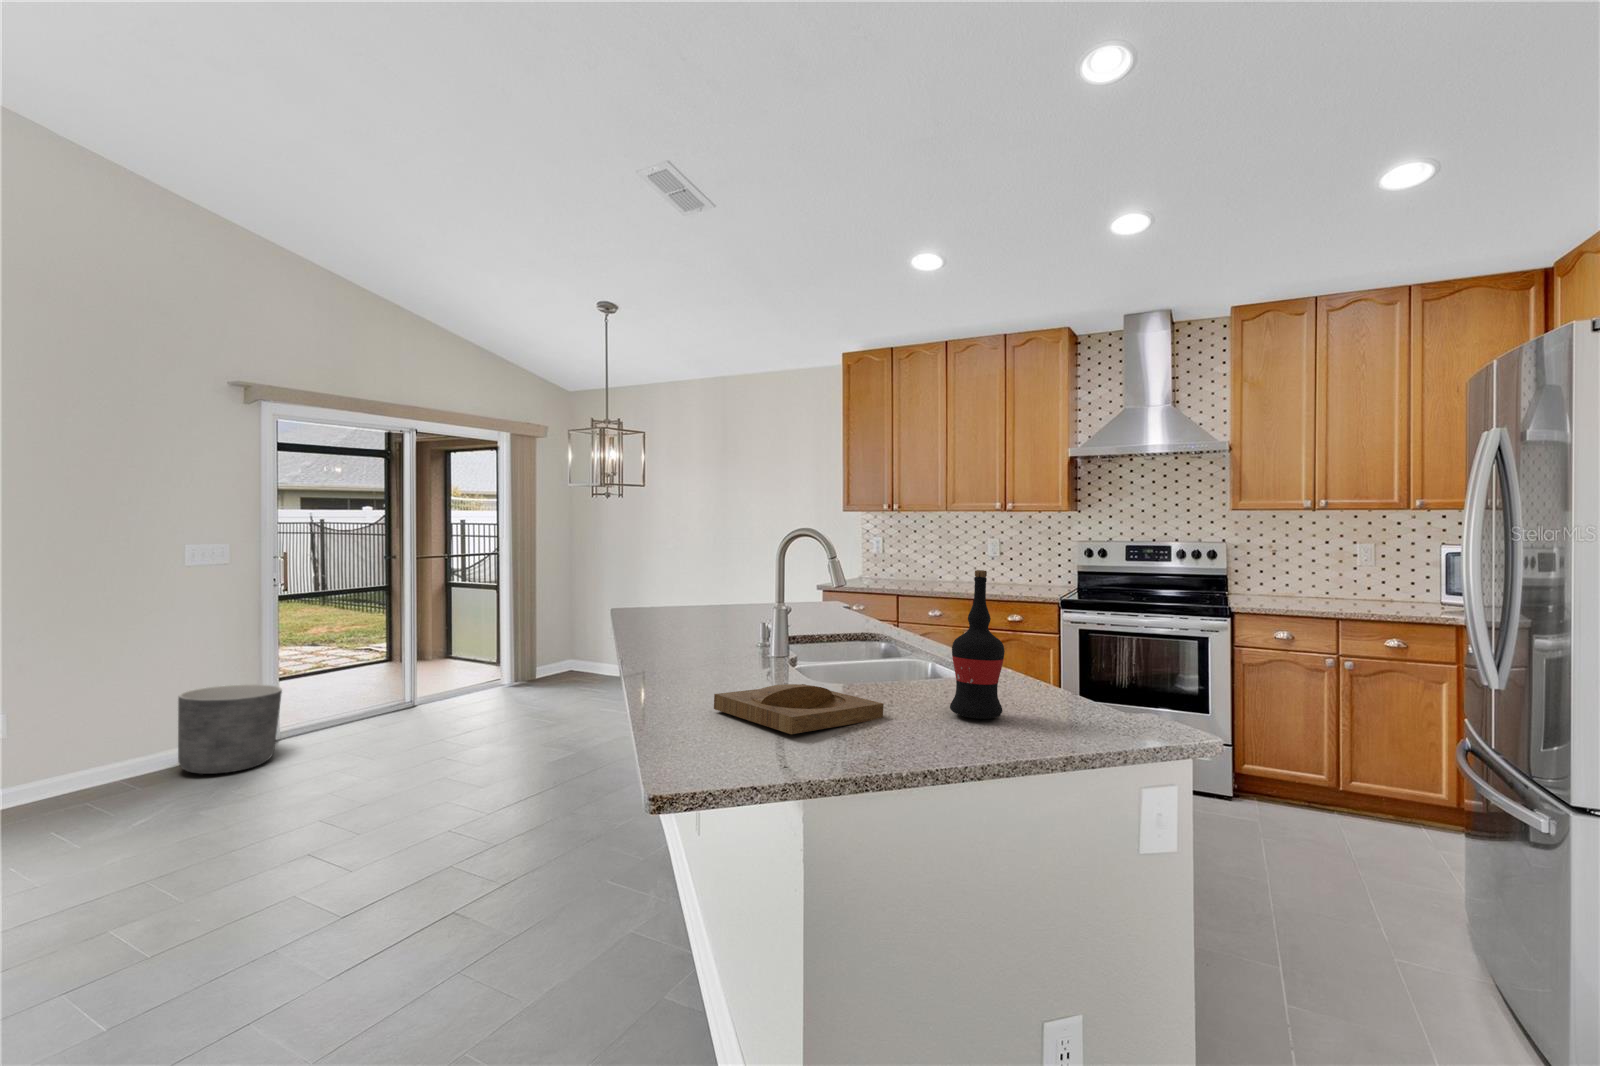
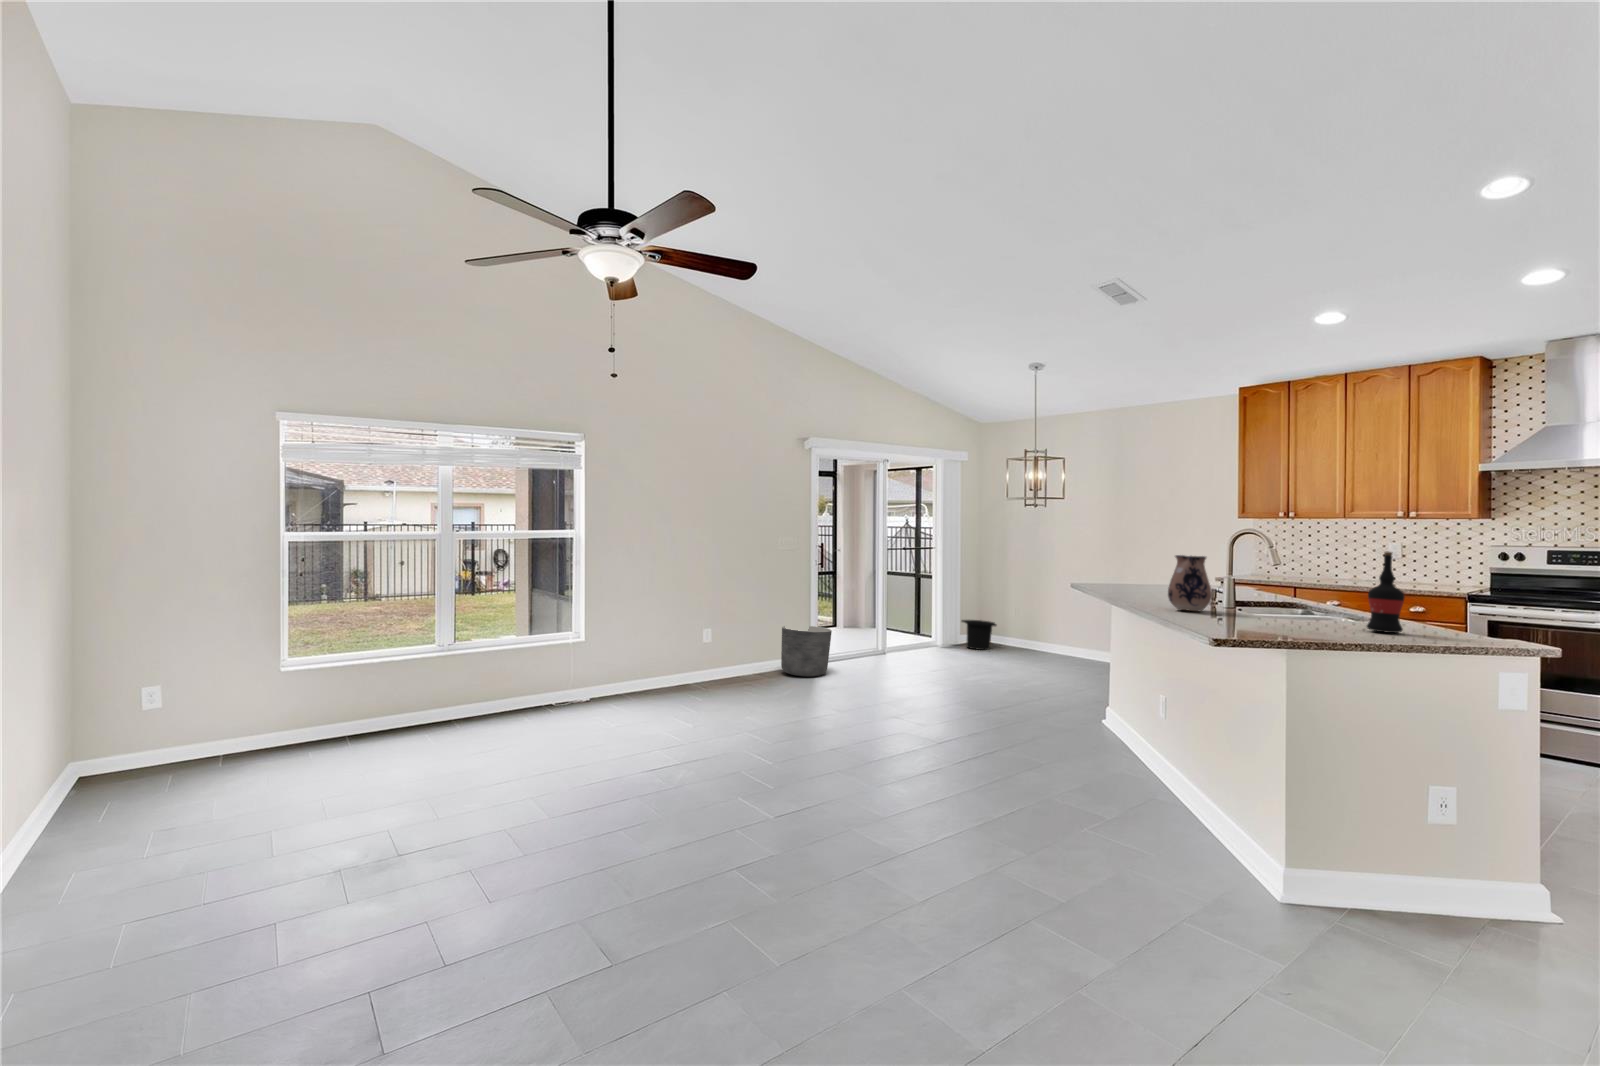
ceramic pitcher: none [668,576,737,677] -> present [1168,555,1212,611]
trash can: none [539,644,585,684] -> present [962,620,996,650]
tray: present [714,684,884,734] -> none [1216,611,1322,630]

